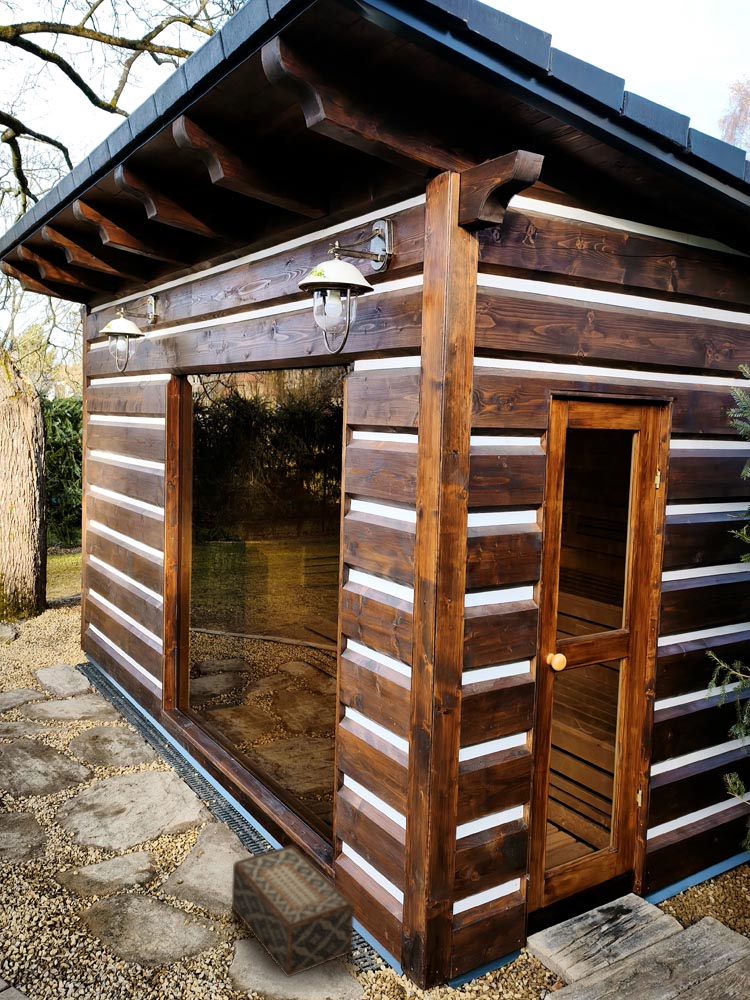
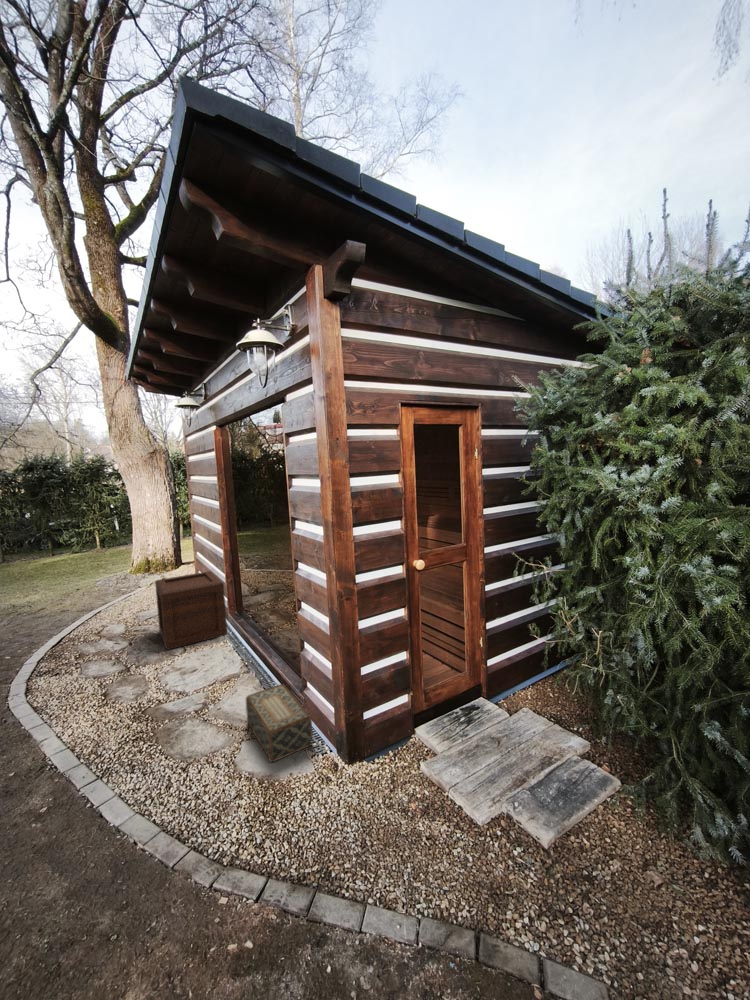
wooden crate: none [36,633,162,770] -> present [155,571,227,650]

